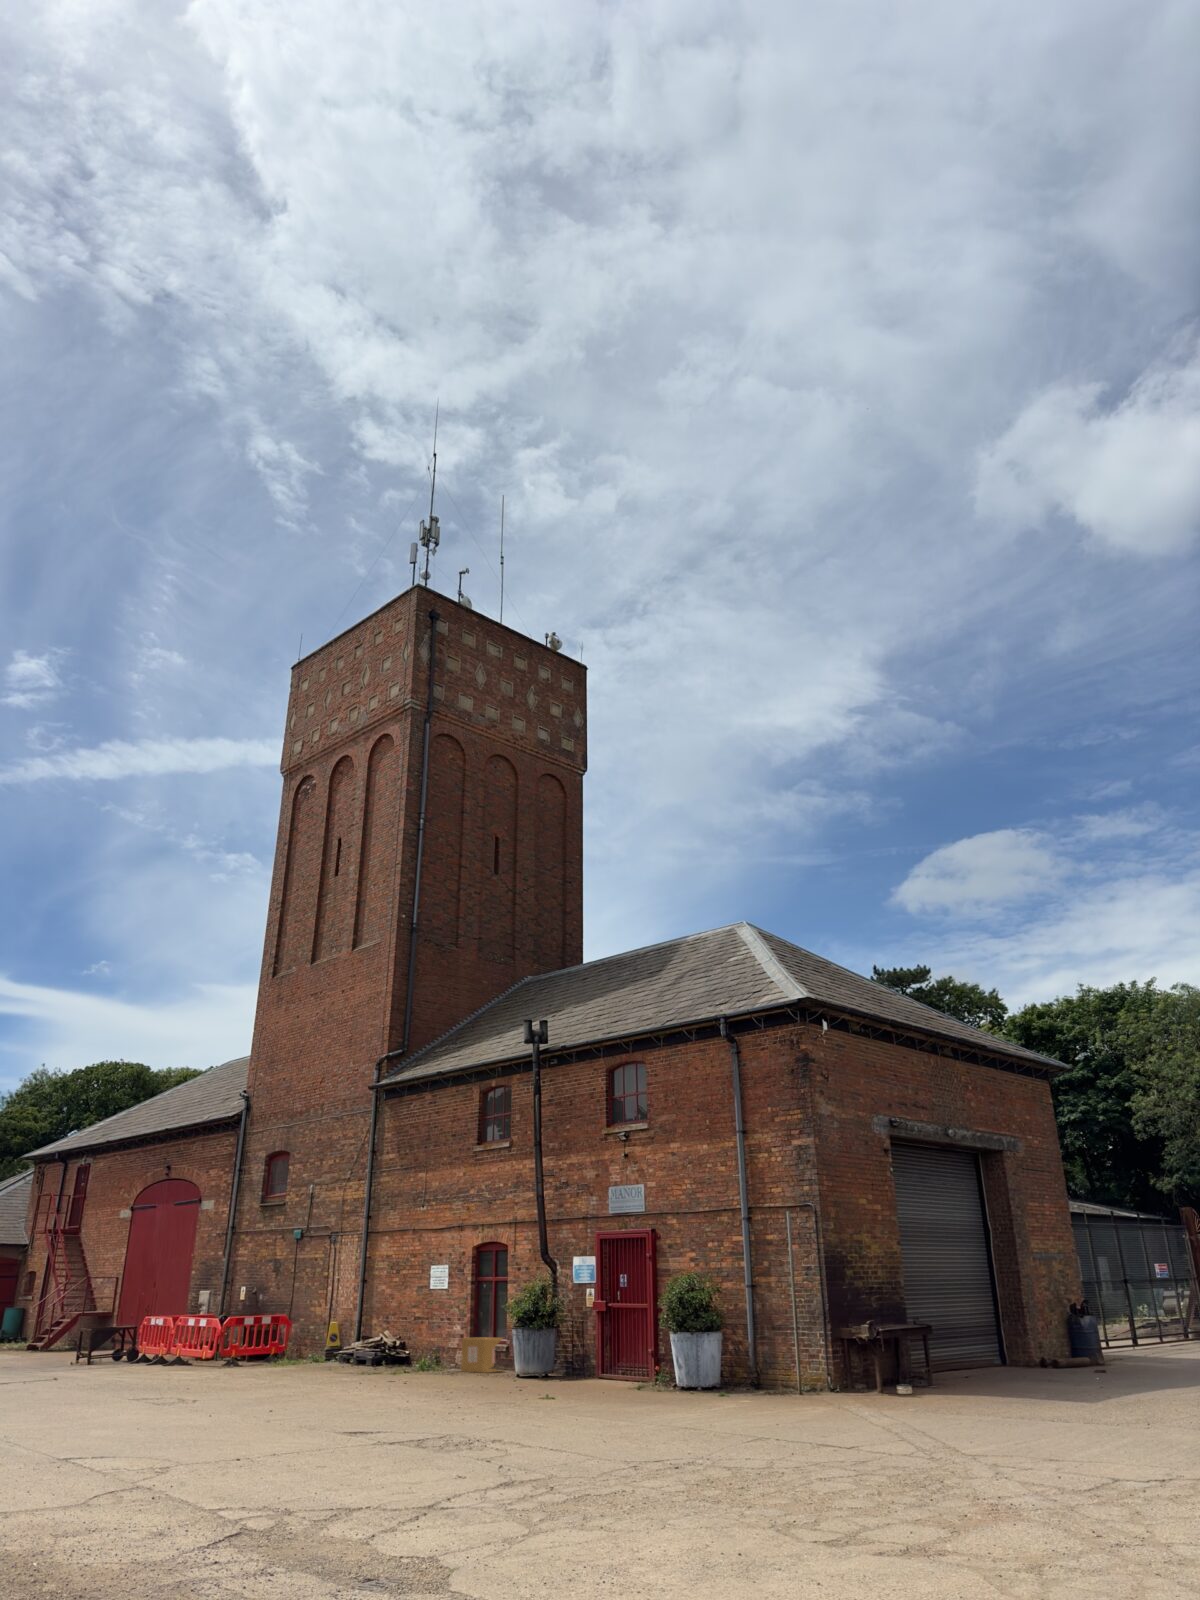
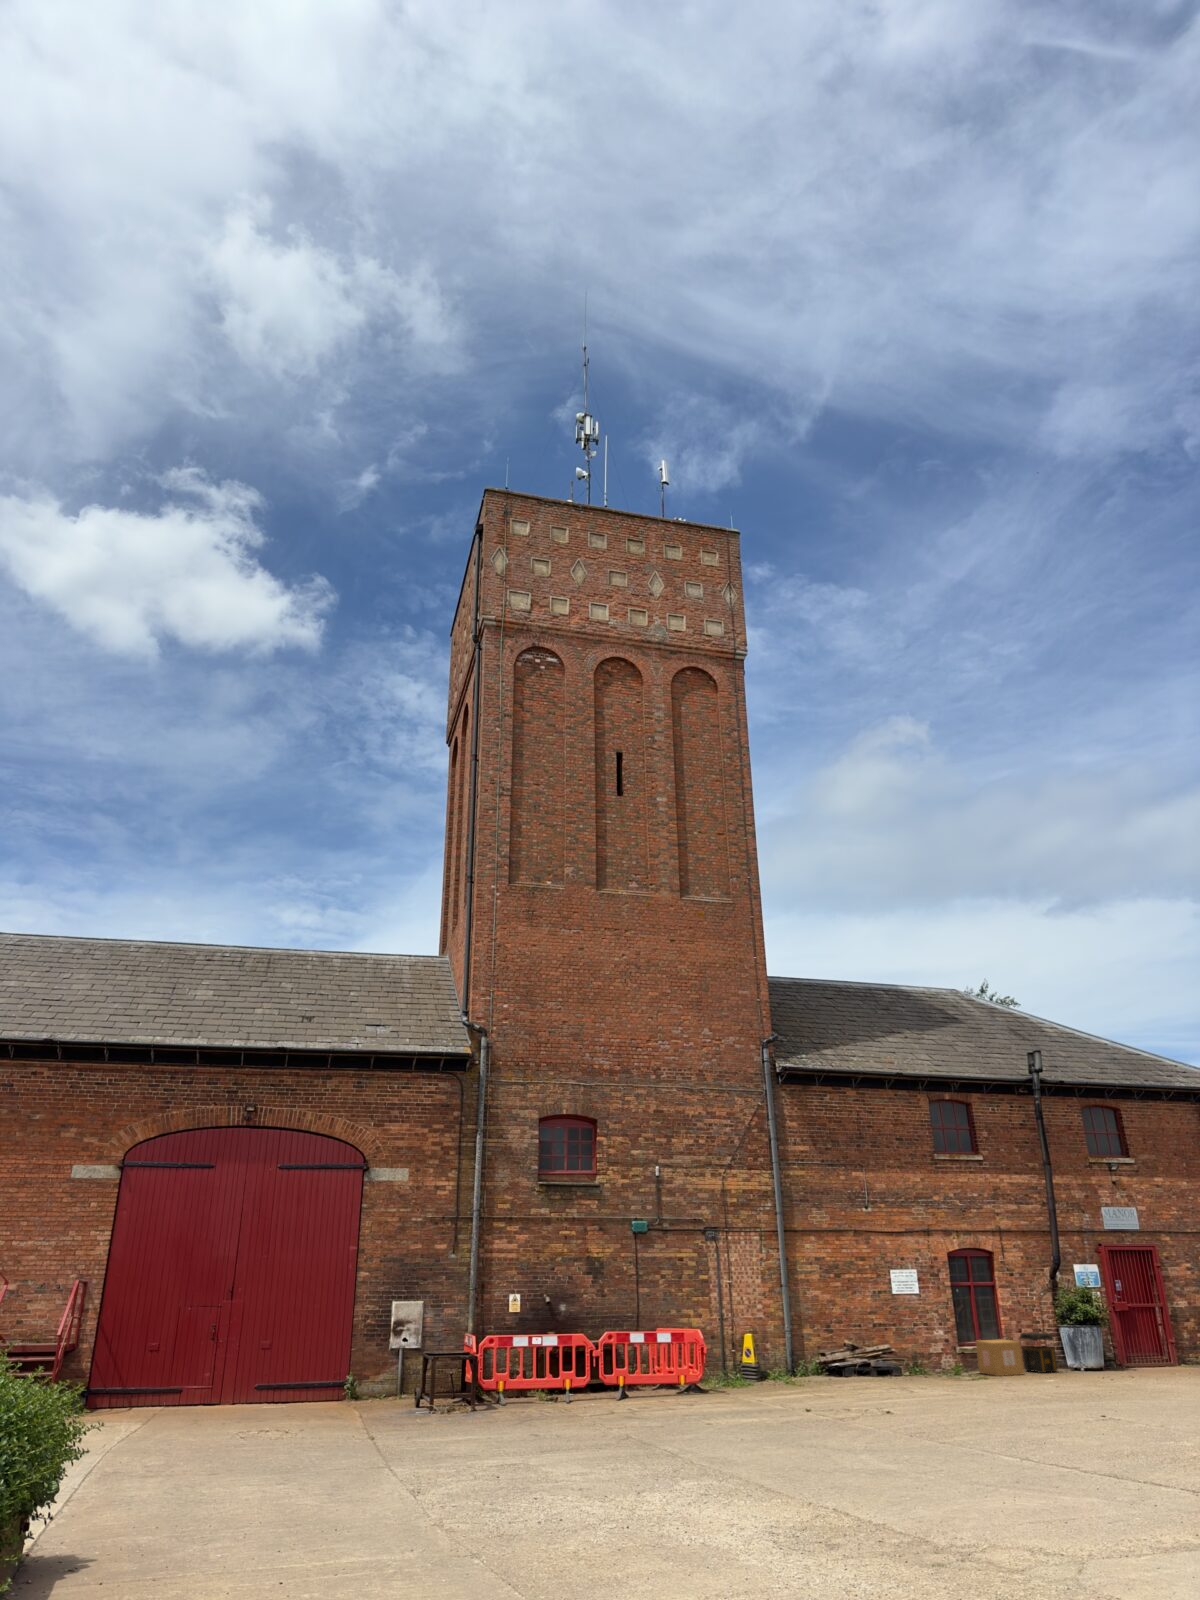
toolbox: none [505,1332,541,1375] -> present [1020,1332,1057,1373]

